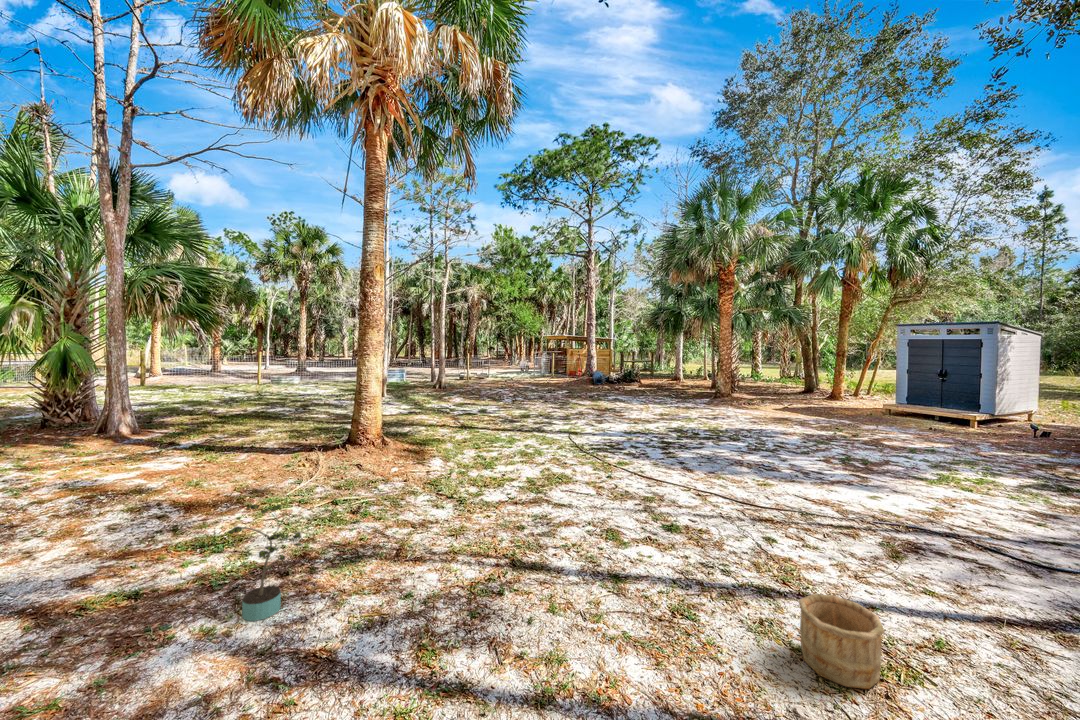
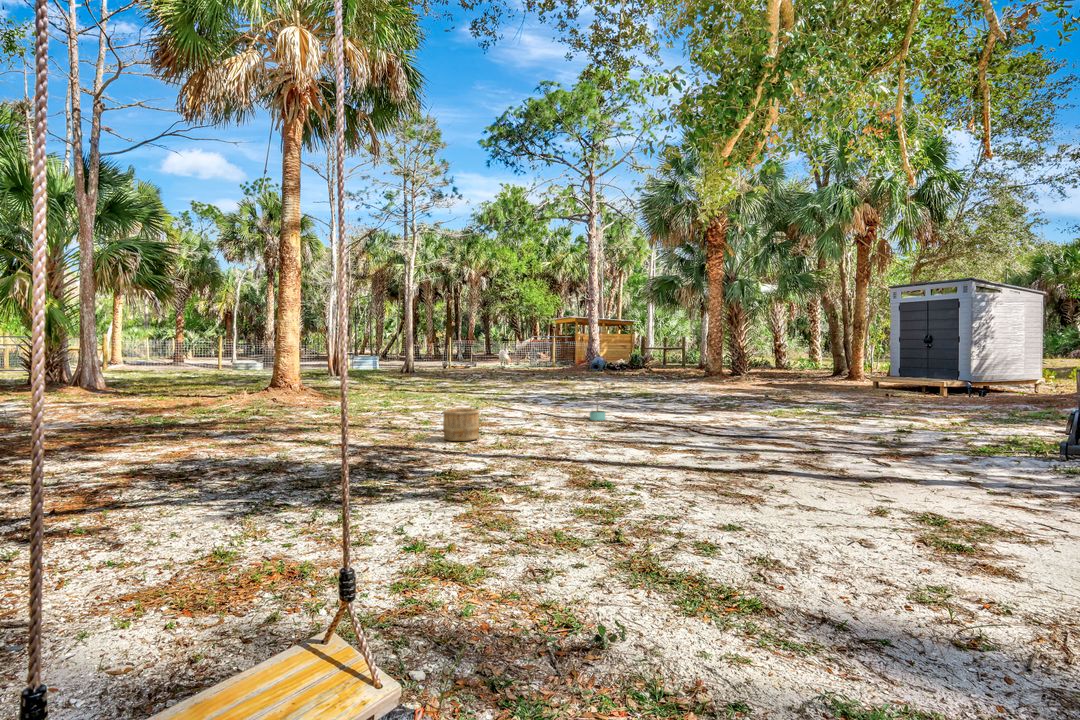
potted plant: present [228,505,302,621] -> present [590,372,615,420]

